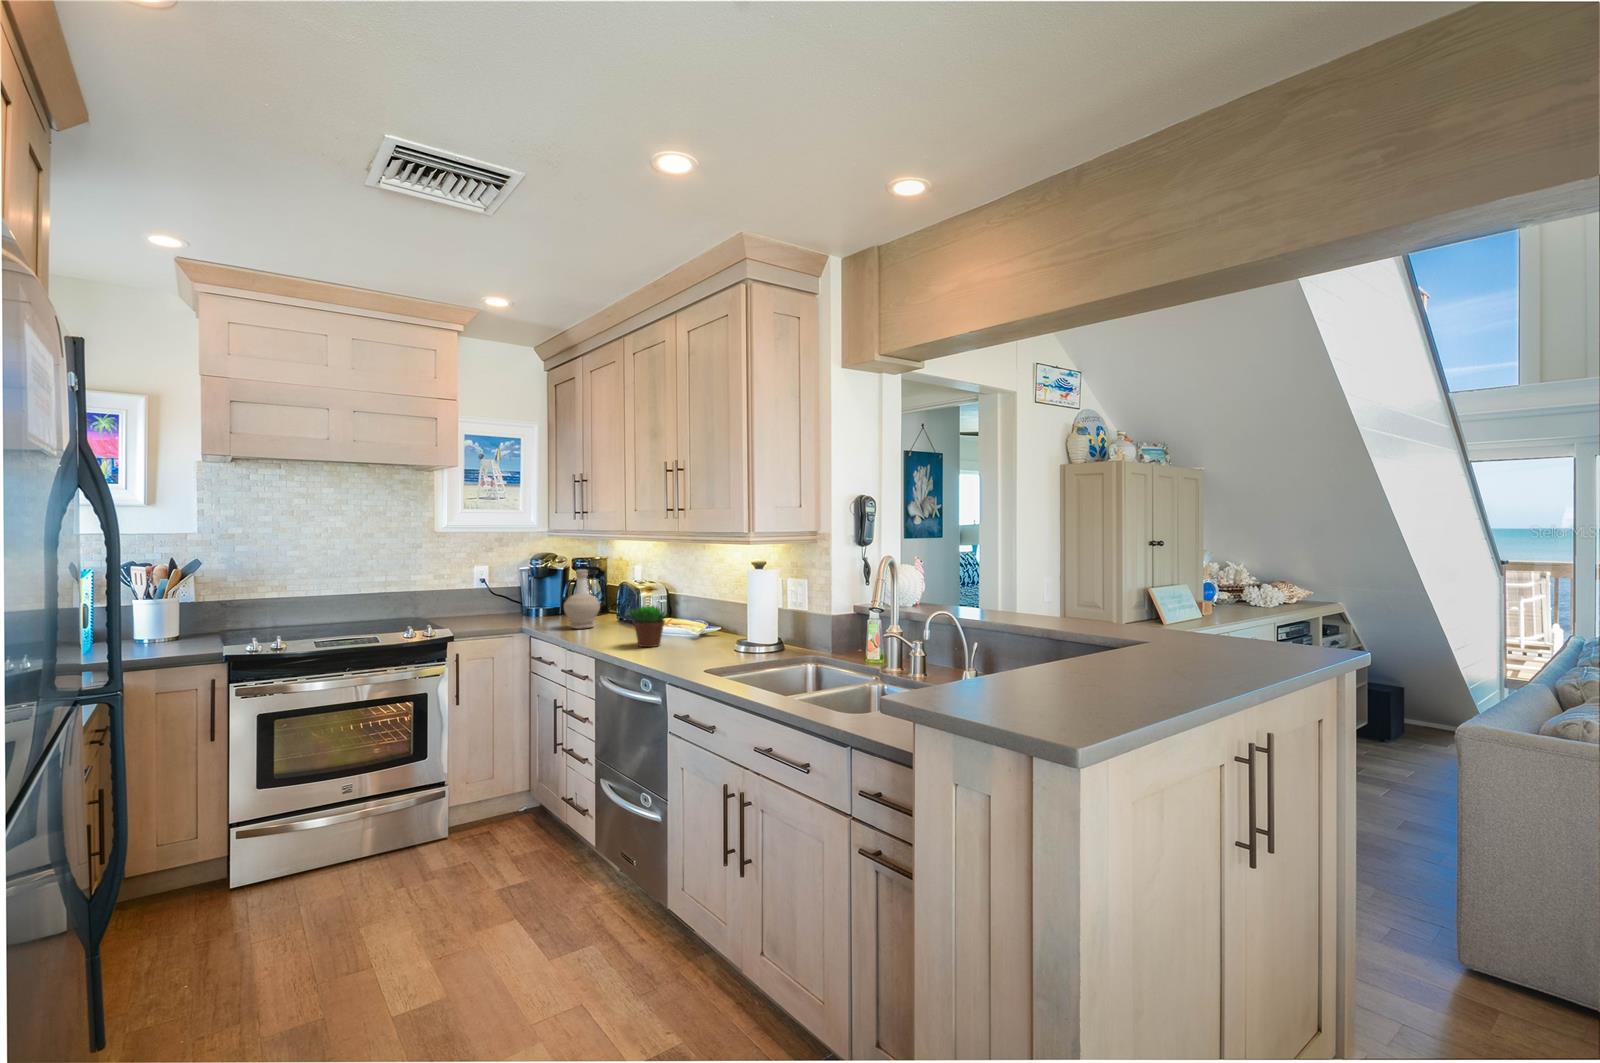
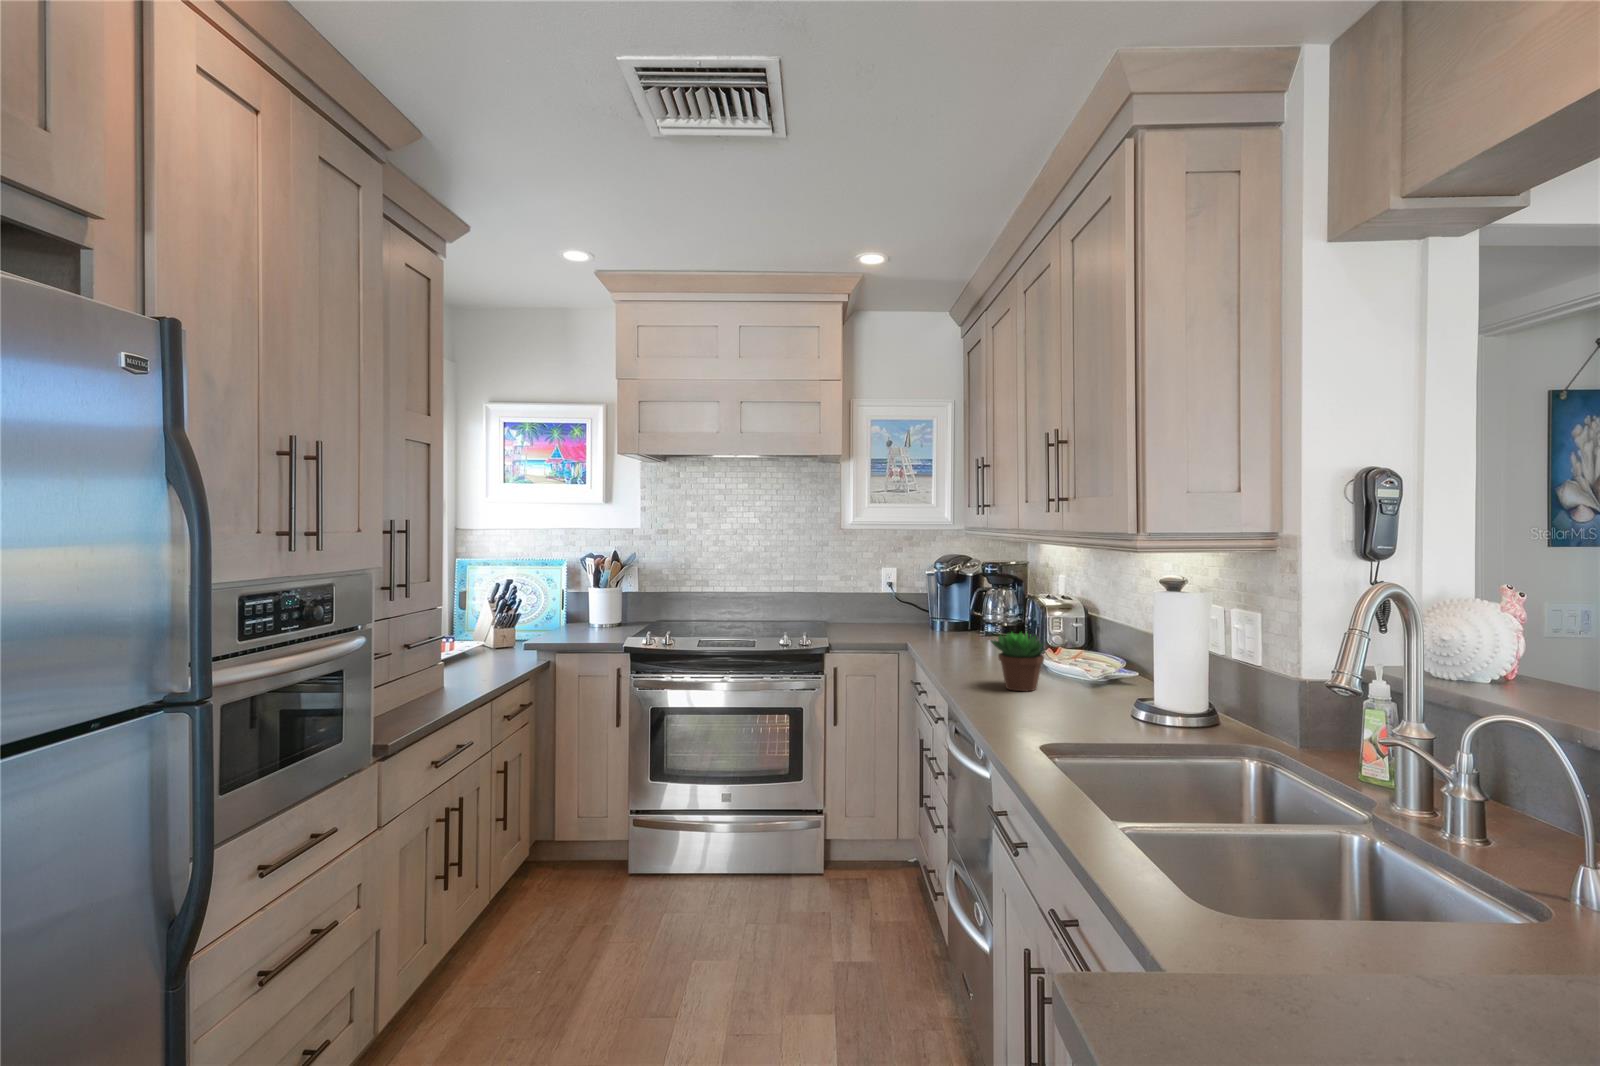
bottle: present [564,570,600,629] -> none [950,578,995,652]

